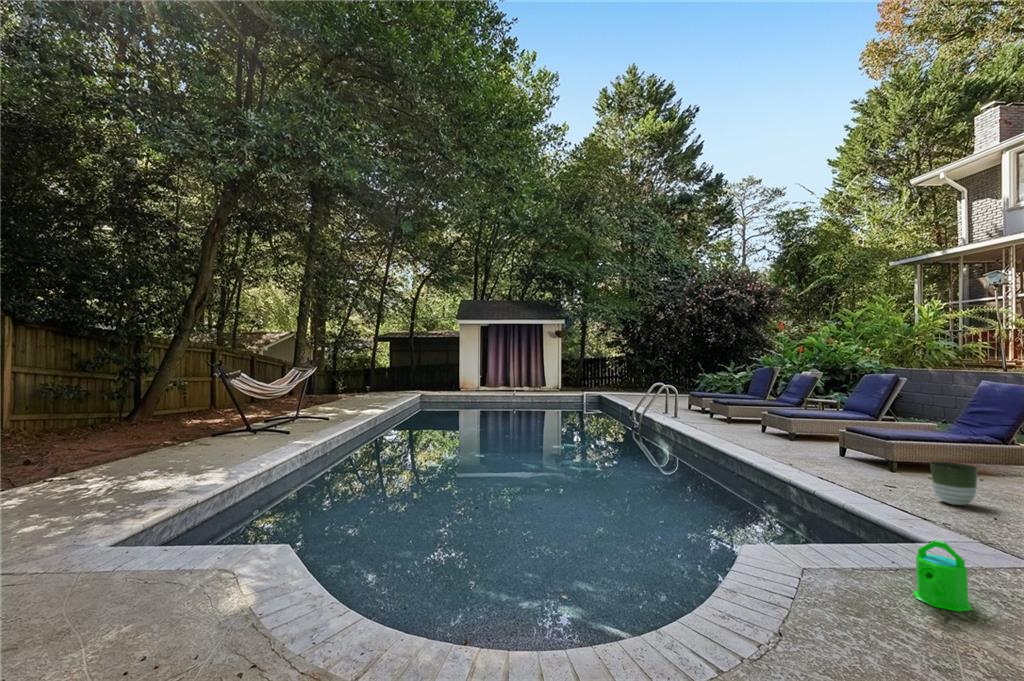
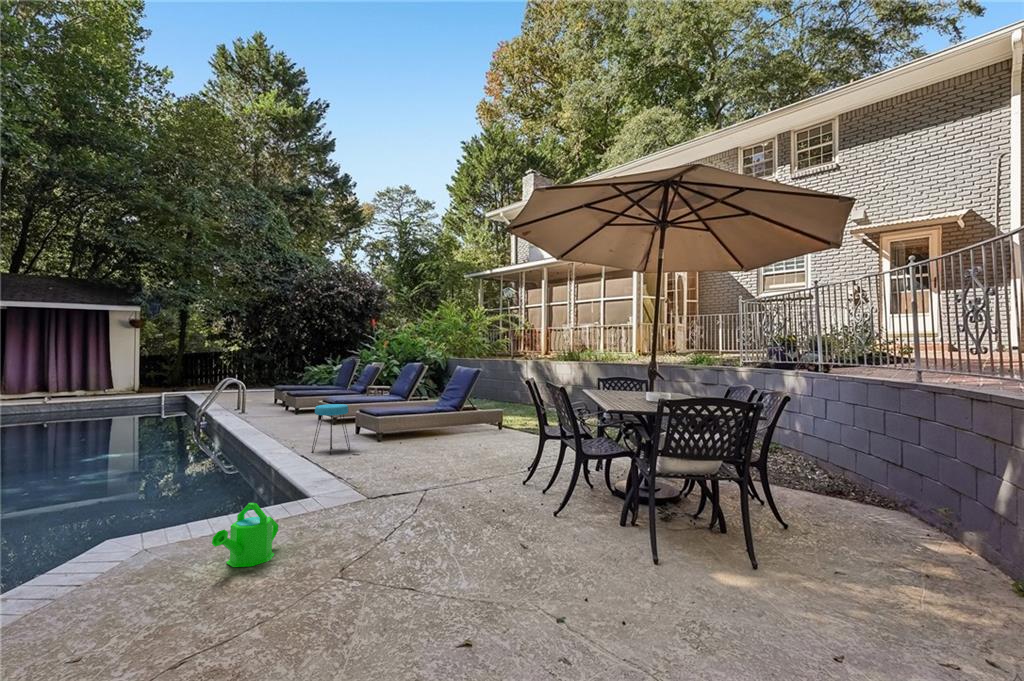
stool: none [816,422,862,477] -> present [312,404,350,455]
planter: present [931,462,977,505] -> none [378,430,408,465]

